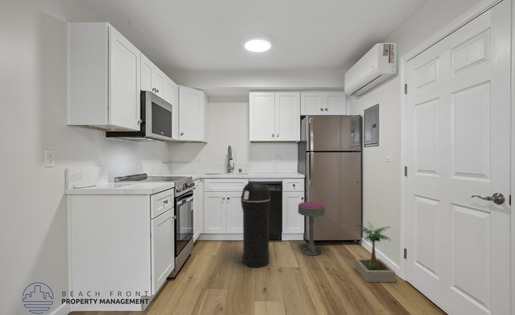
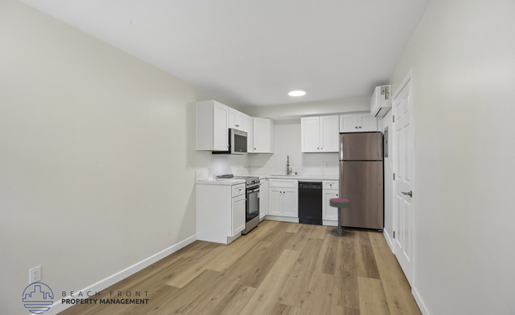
trash can: present [241,182,271,268] -> none [286,181,306,236]
potted plant: present [355,225,395,282] -> none [358,212,390,255]

